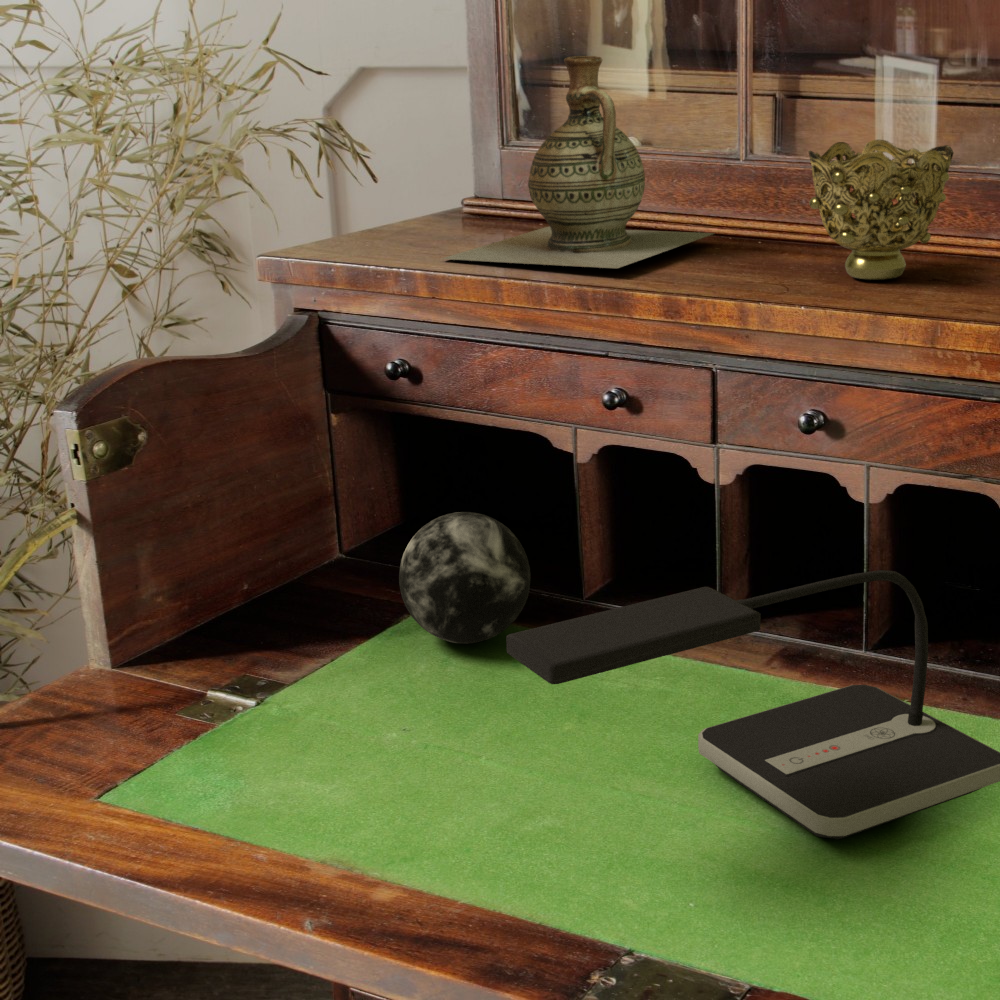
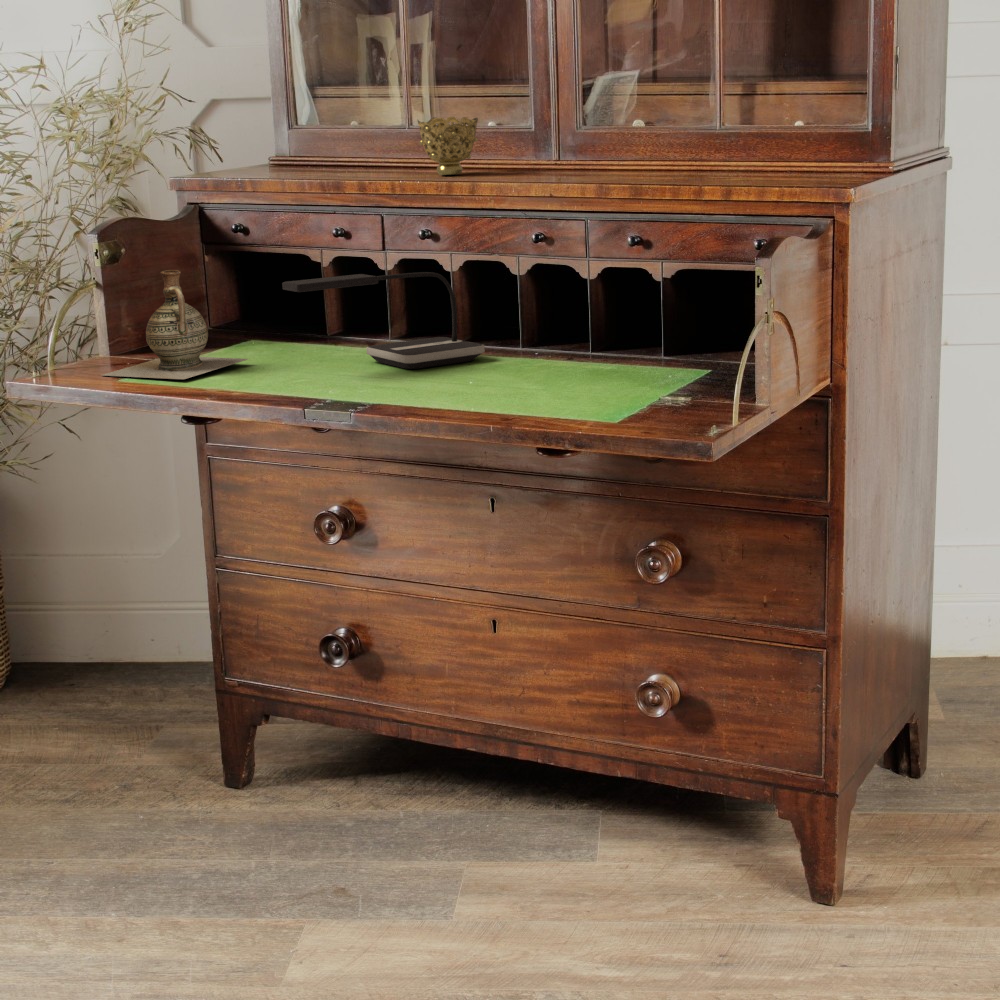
ceramic jug: present [442,56,714,268] -> present [103,270,248,379]
decorative orb: present [399,512,530,643] -> none [242,285,303,346]

